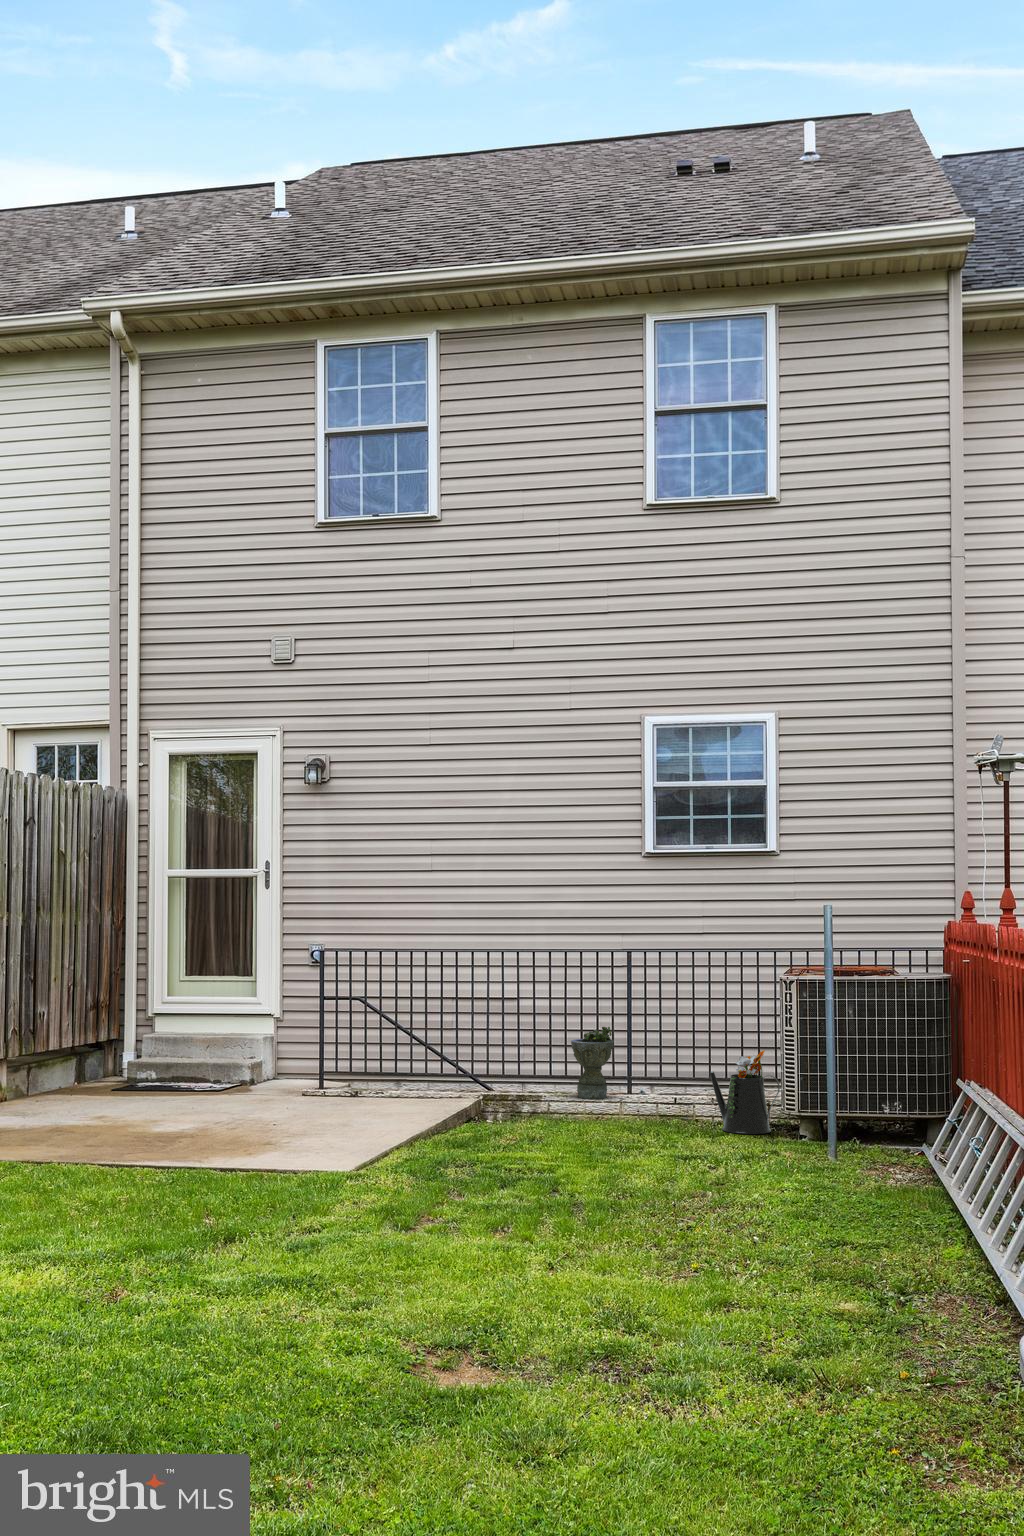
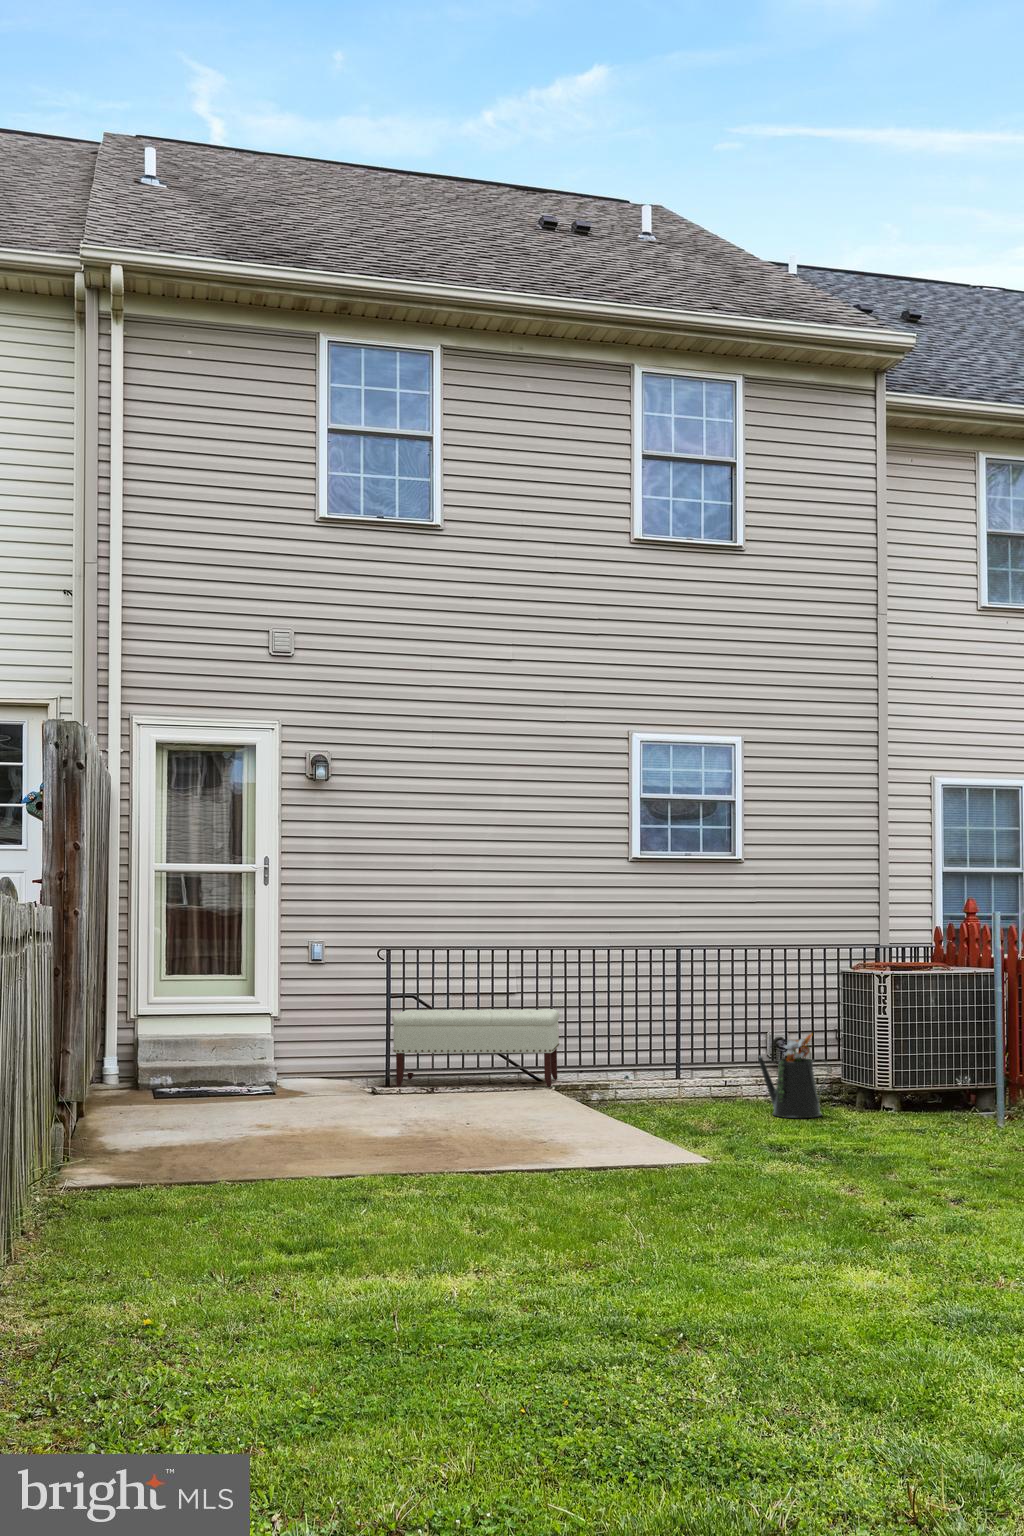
bench: none [342,1014,510,1096] -> present [393,1009,559,1087]
planter: present [571,1027,614,1099] -> none [621,1015,664,1088]

